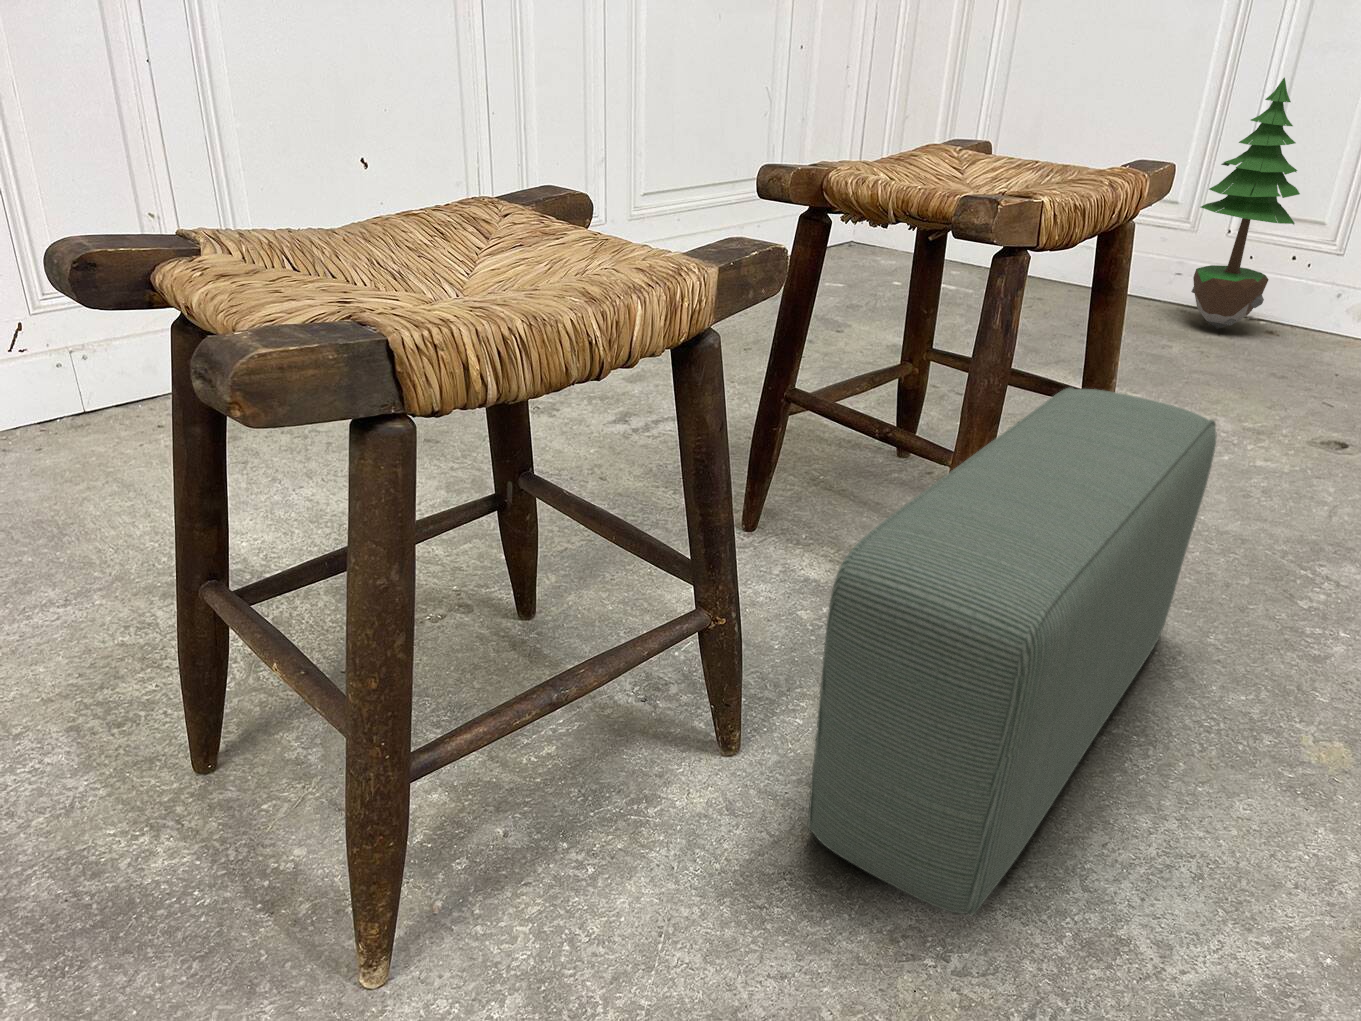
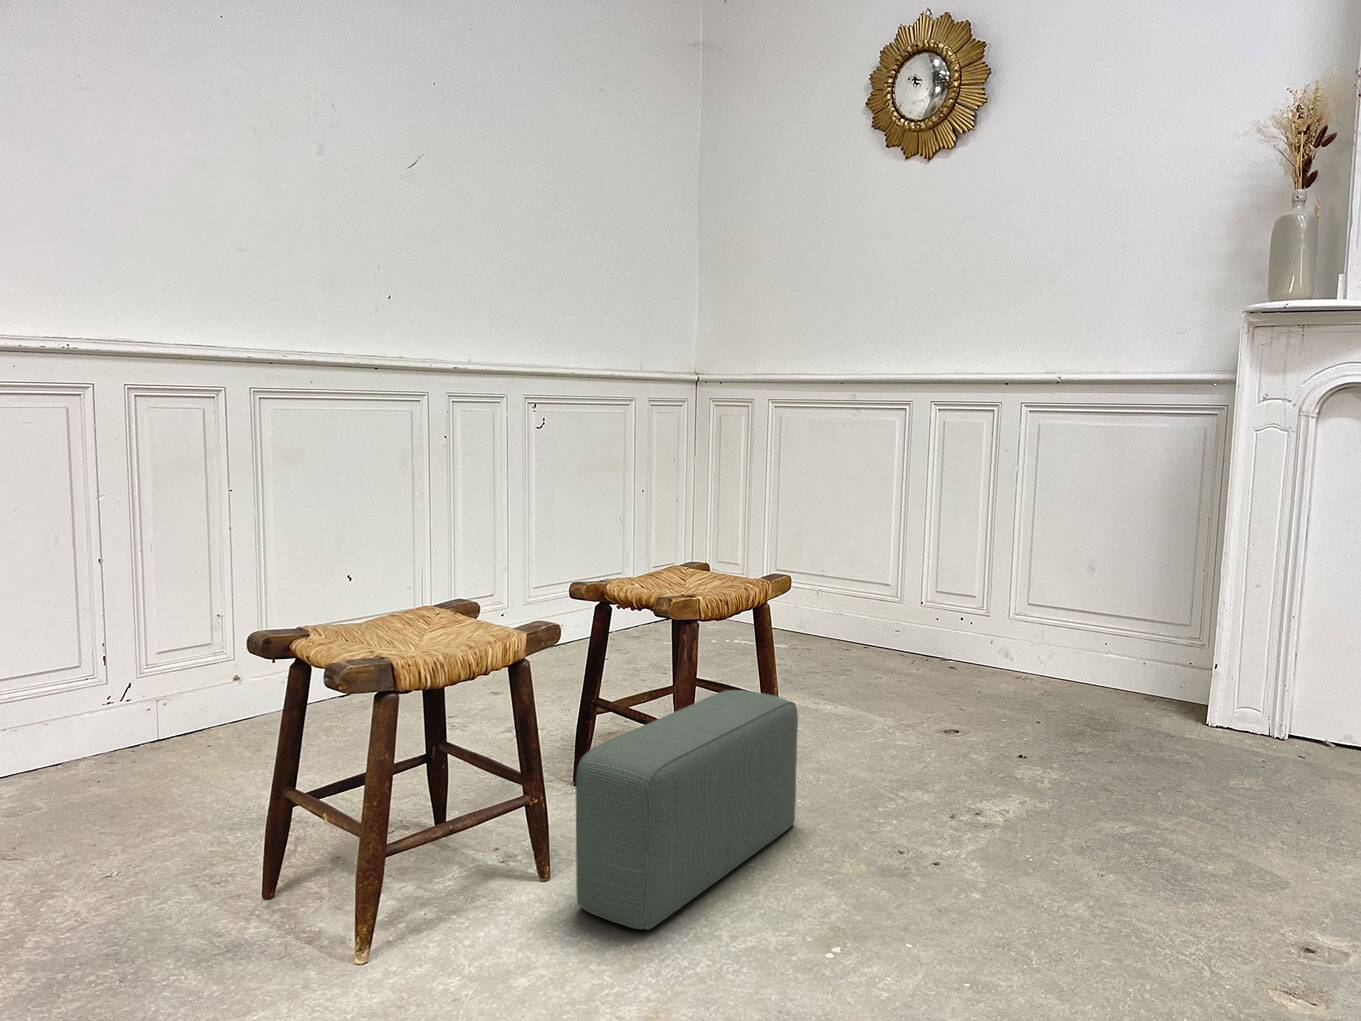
potted tree: present [1191,78,1300,329] -> none [889,513,946,667]

